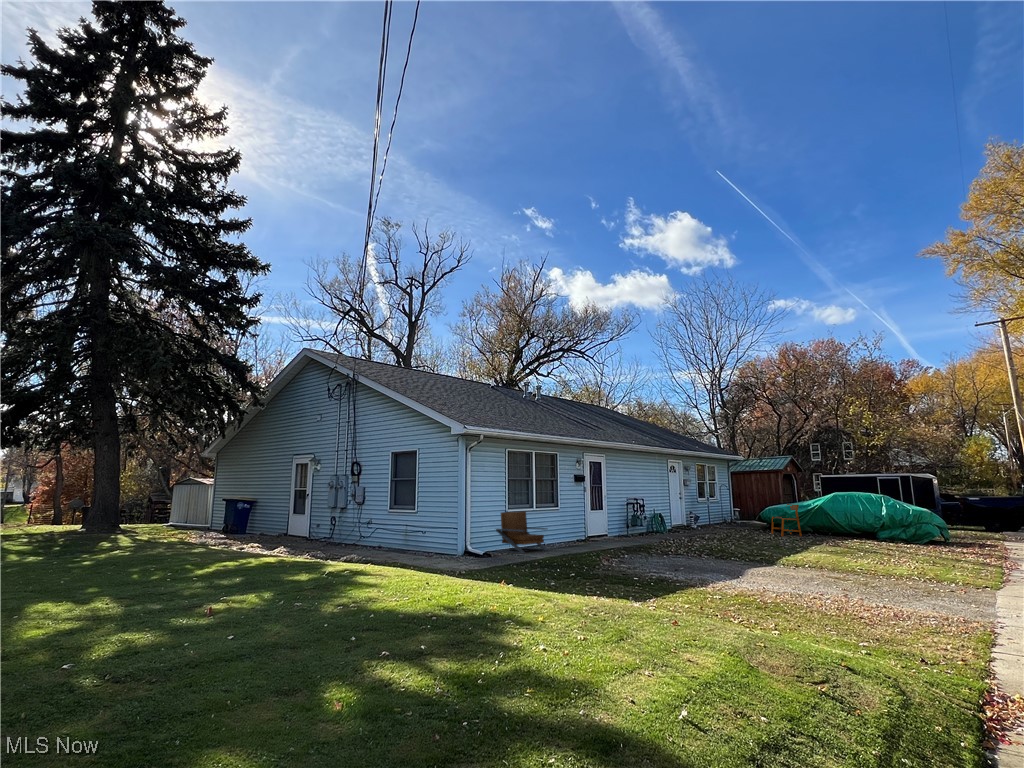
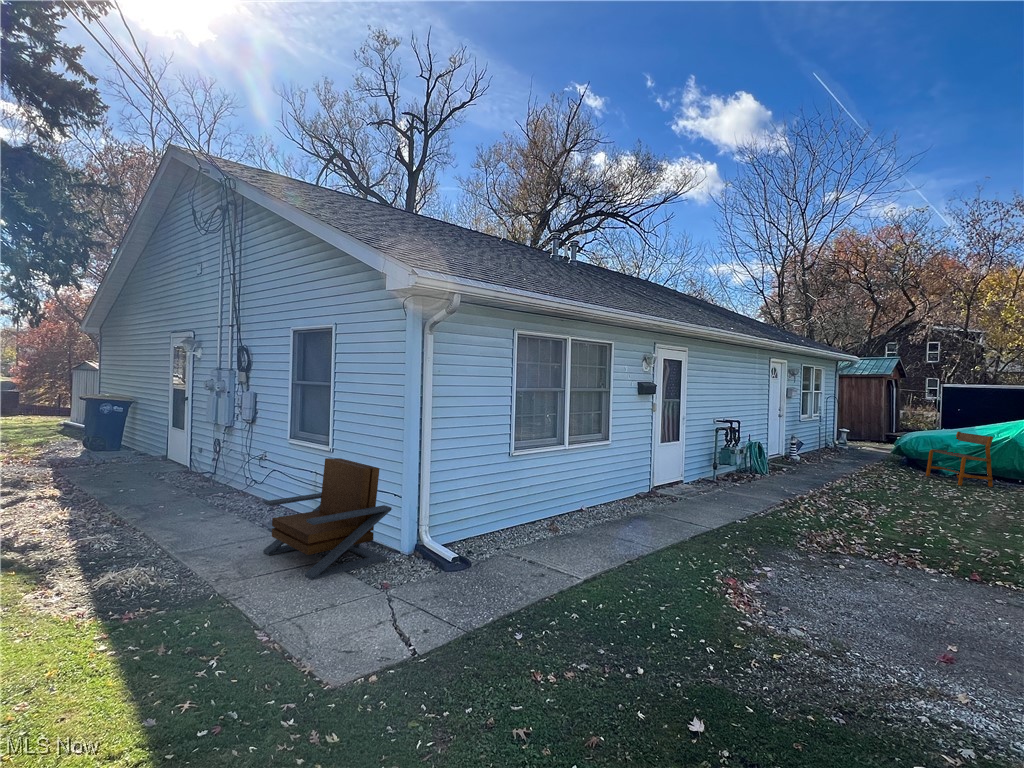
lounge chair: present [496,511,548,554] -> present [263,458,392,580]

